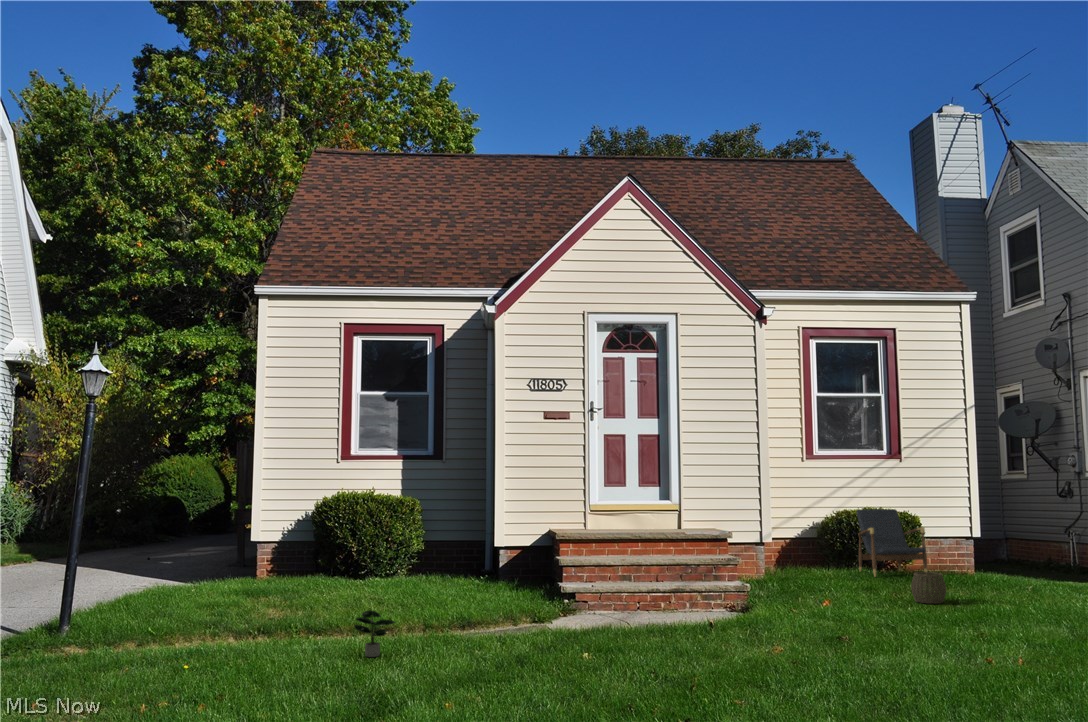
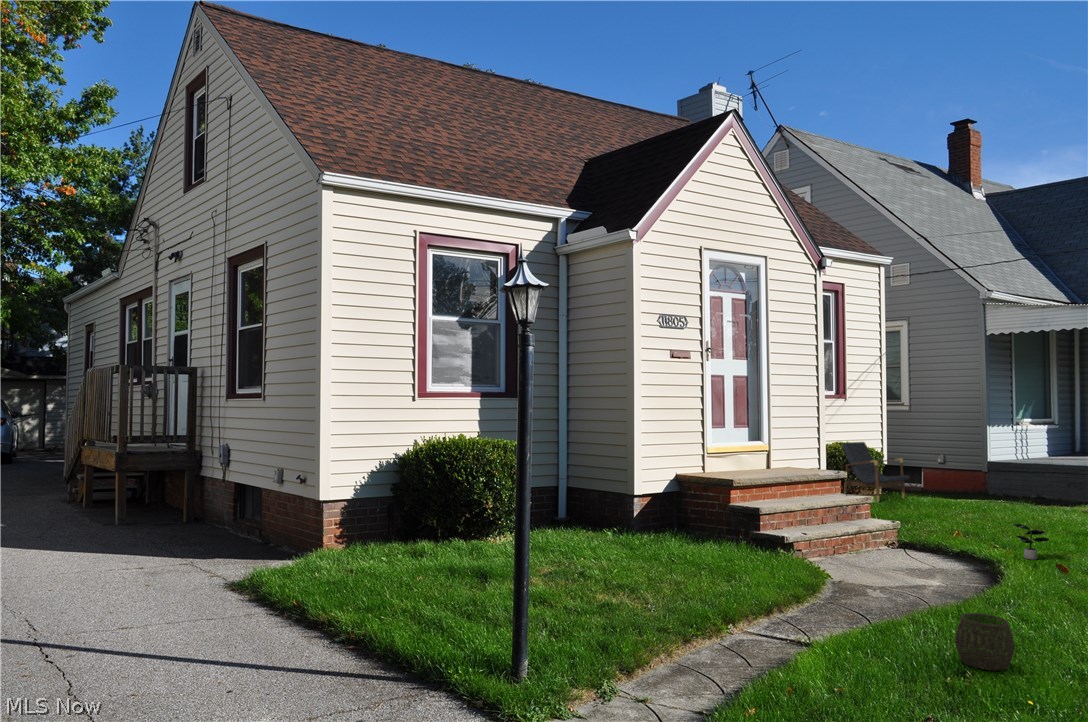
woven basket: present [911,572,946,604] -> present [955,613,1015,671]
potted plant: present [354,610,395,657] -> present [1013,524,1049,560]

